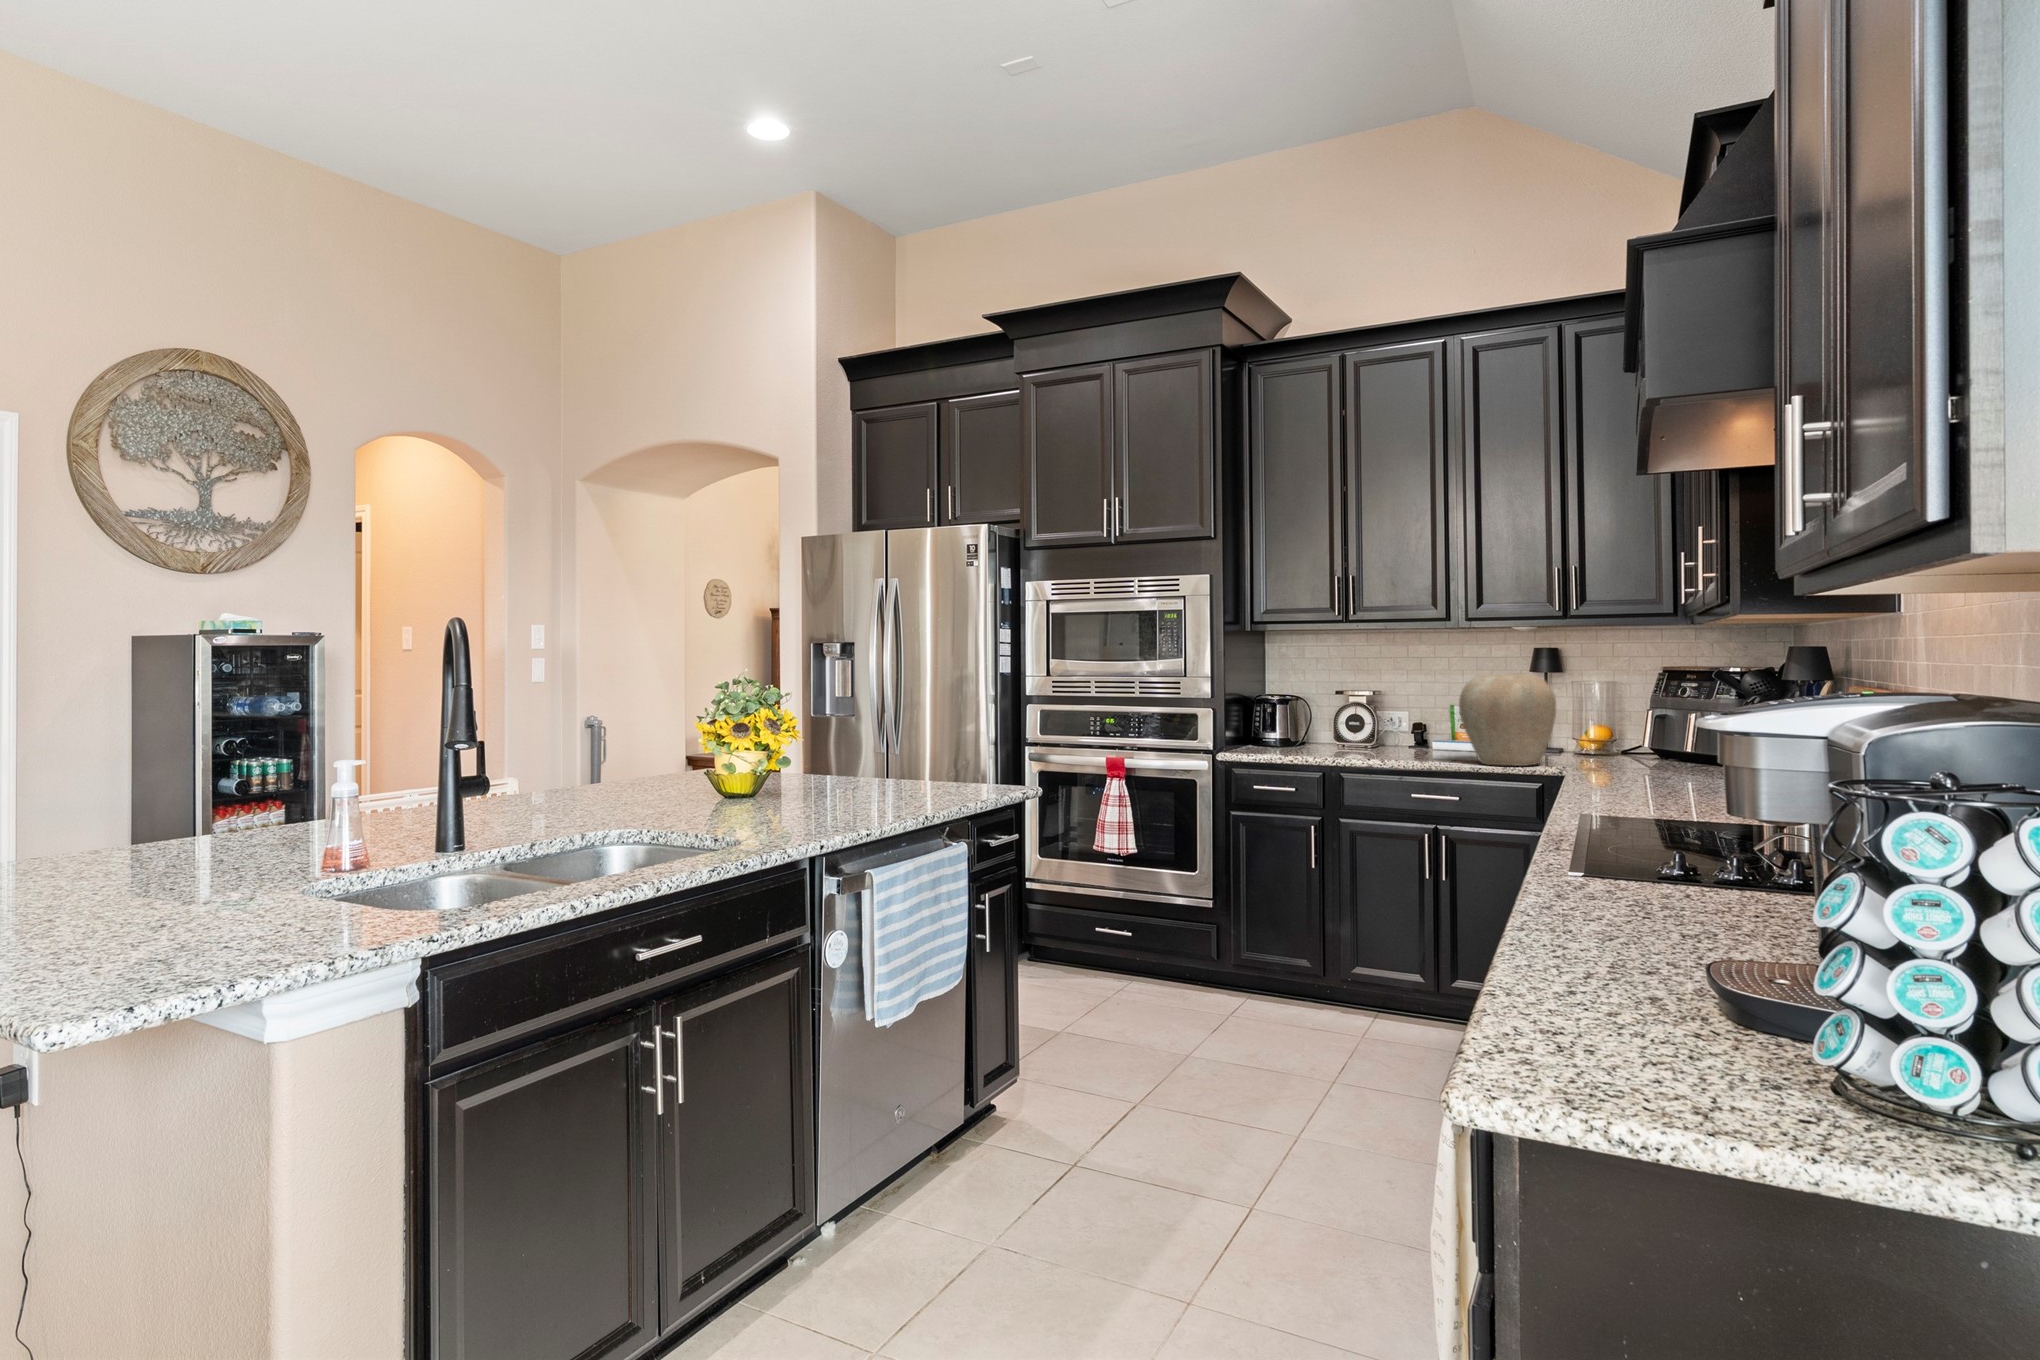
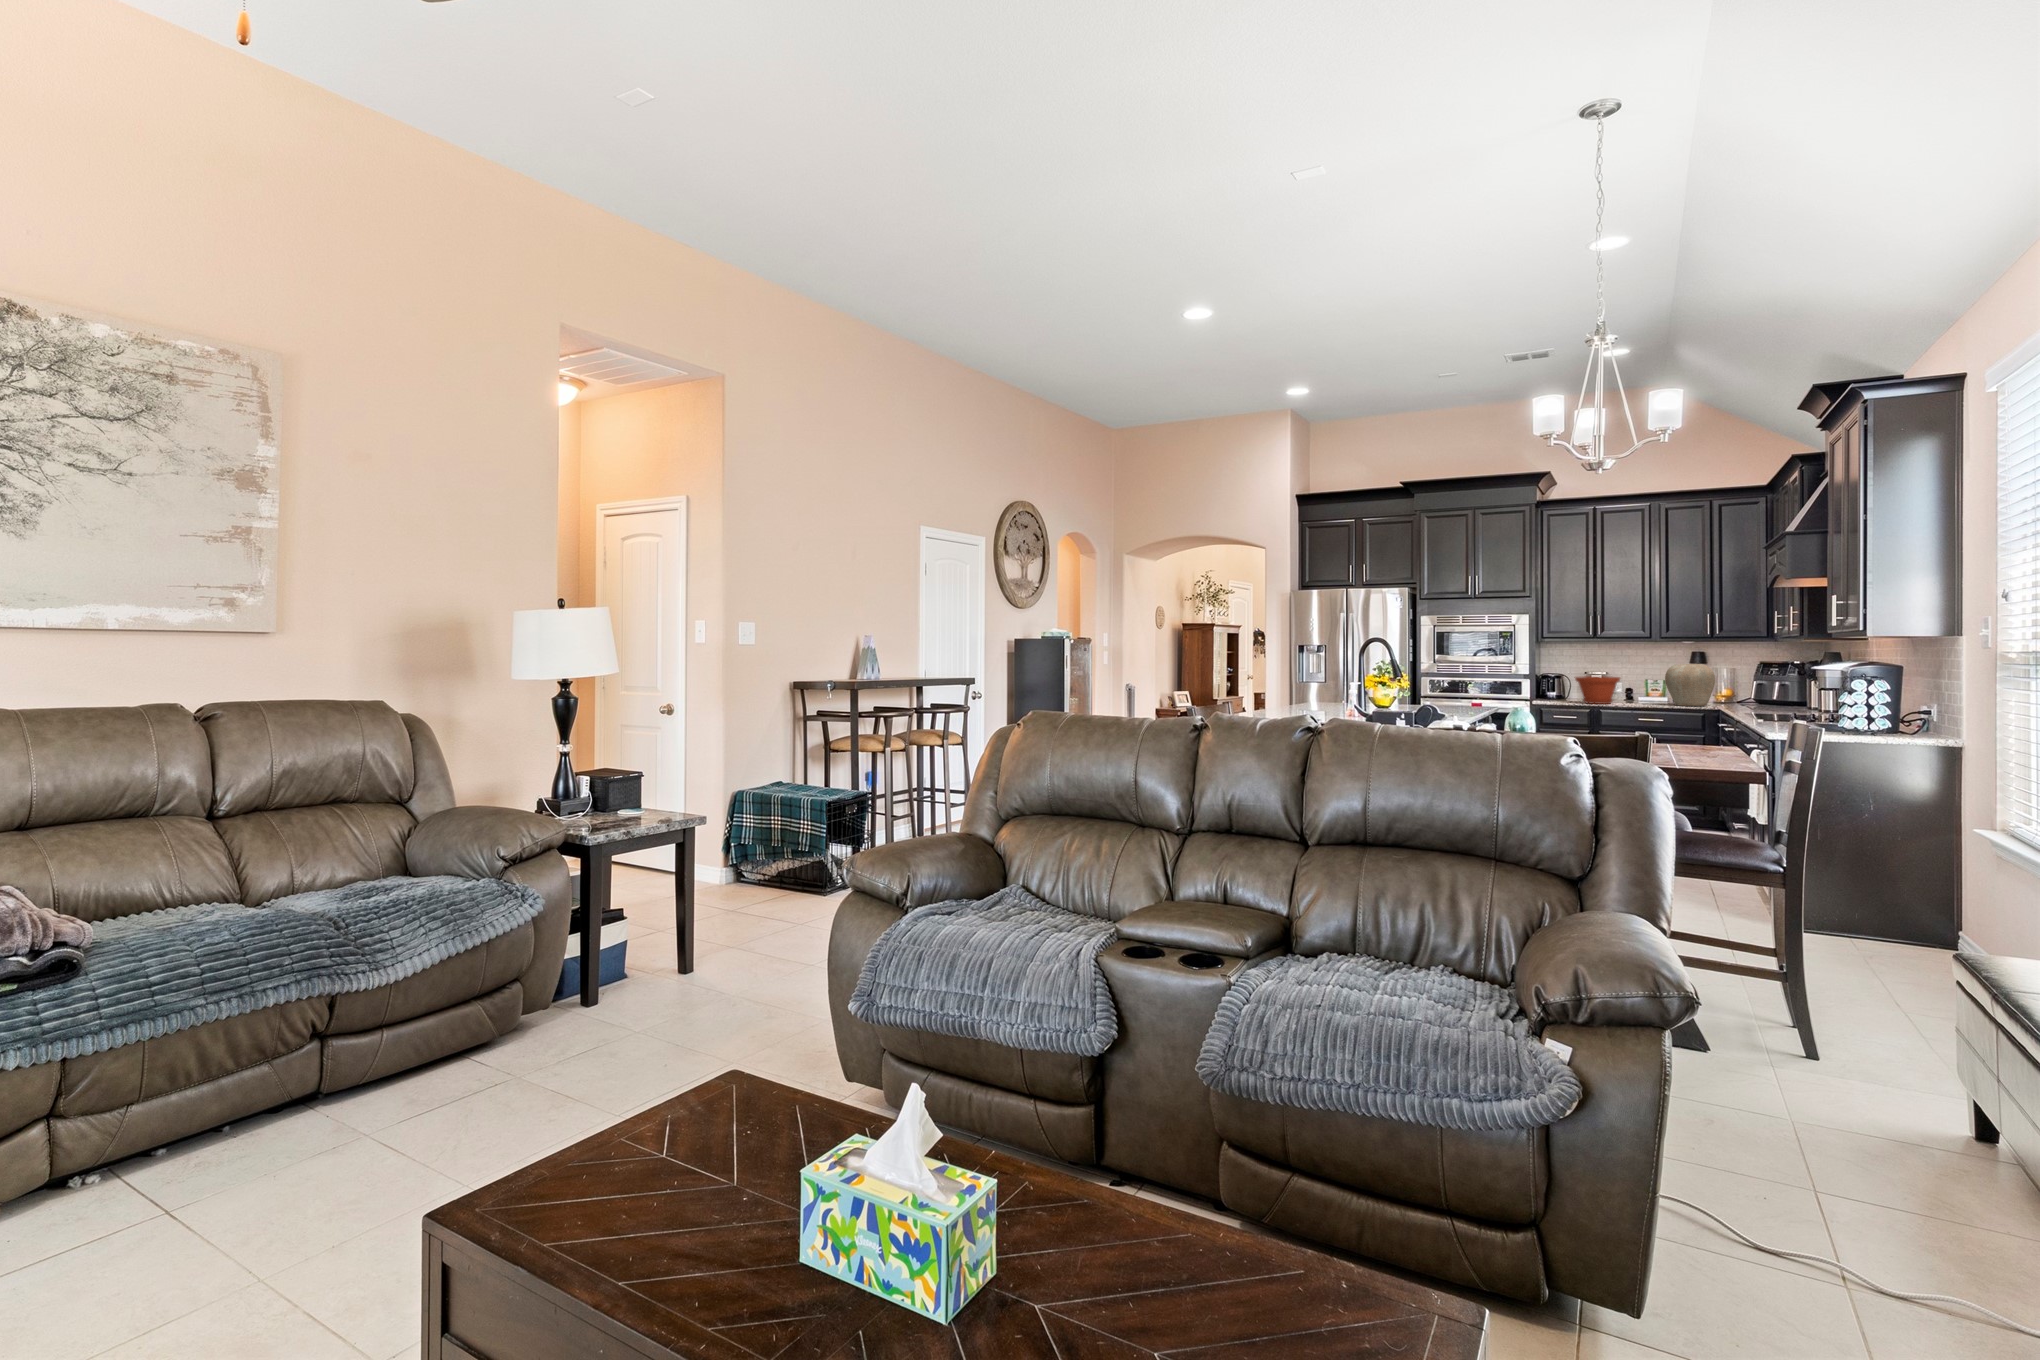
plant pot: none [1295,701,1382,759] -> present [1575,676,1620,704]

